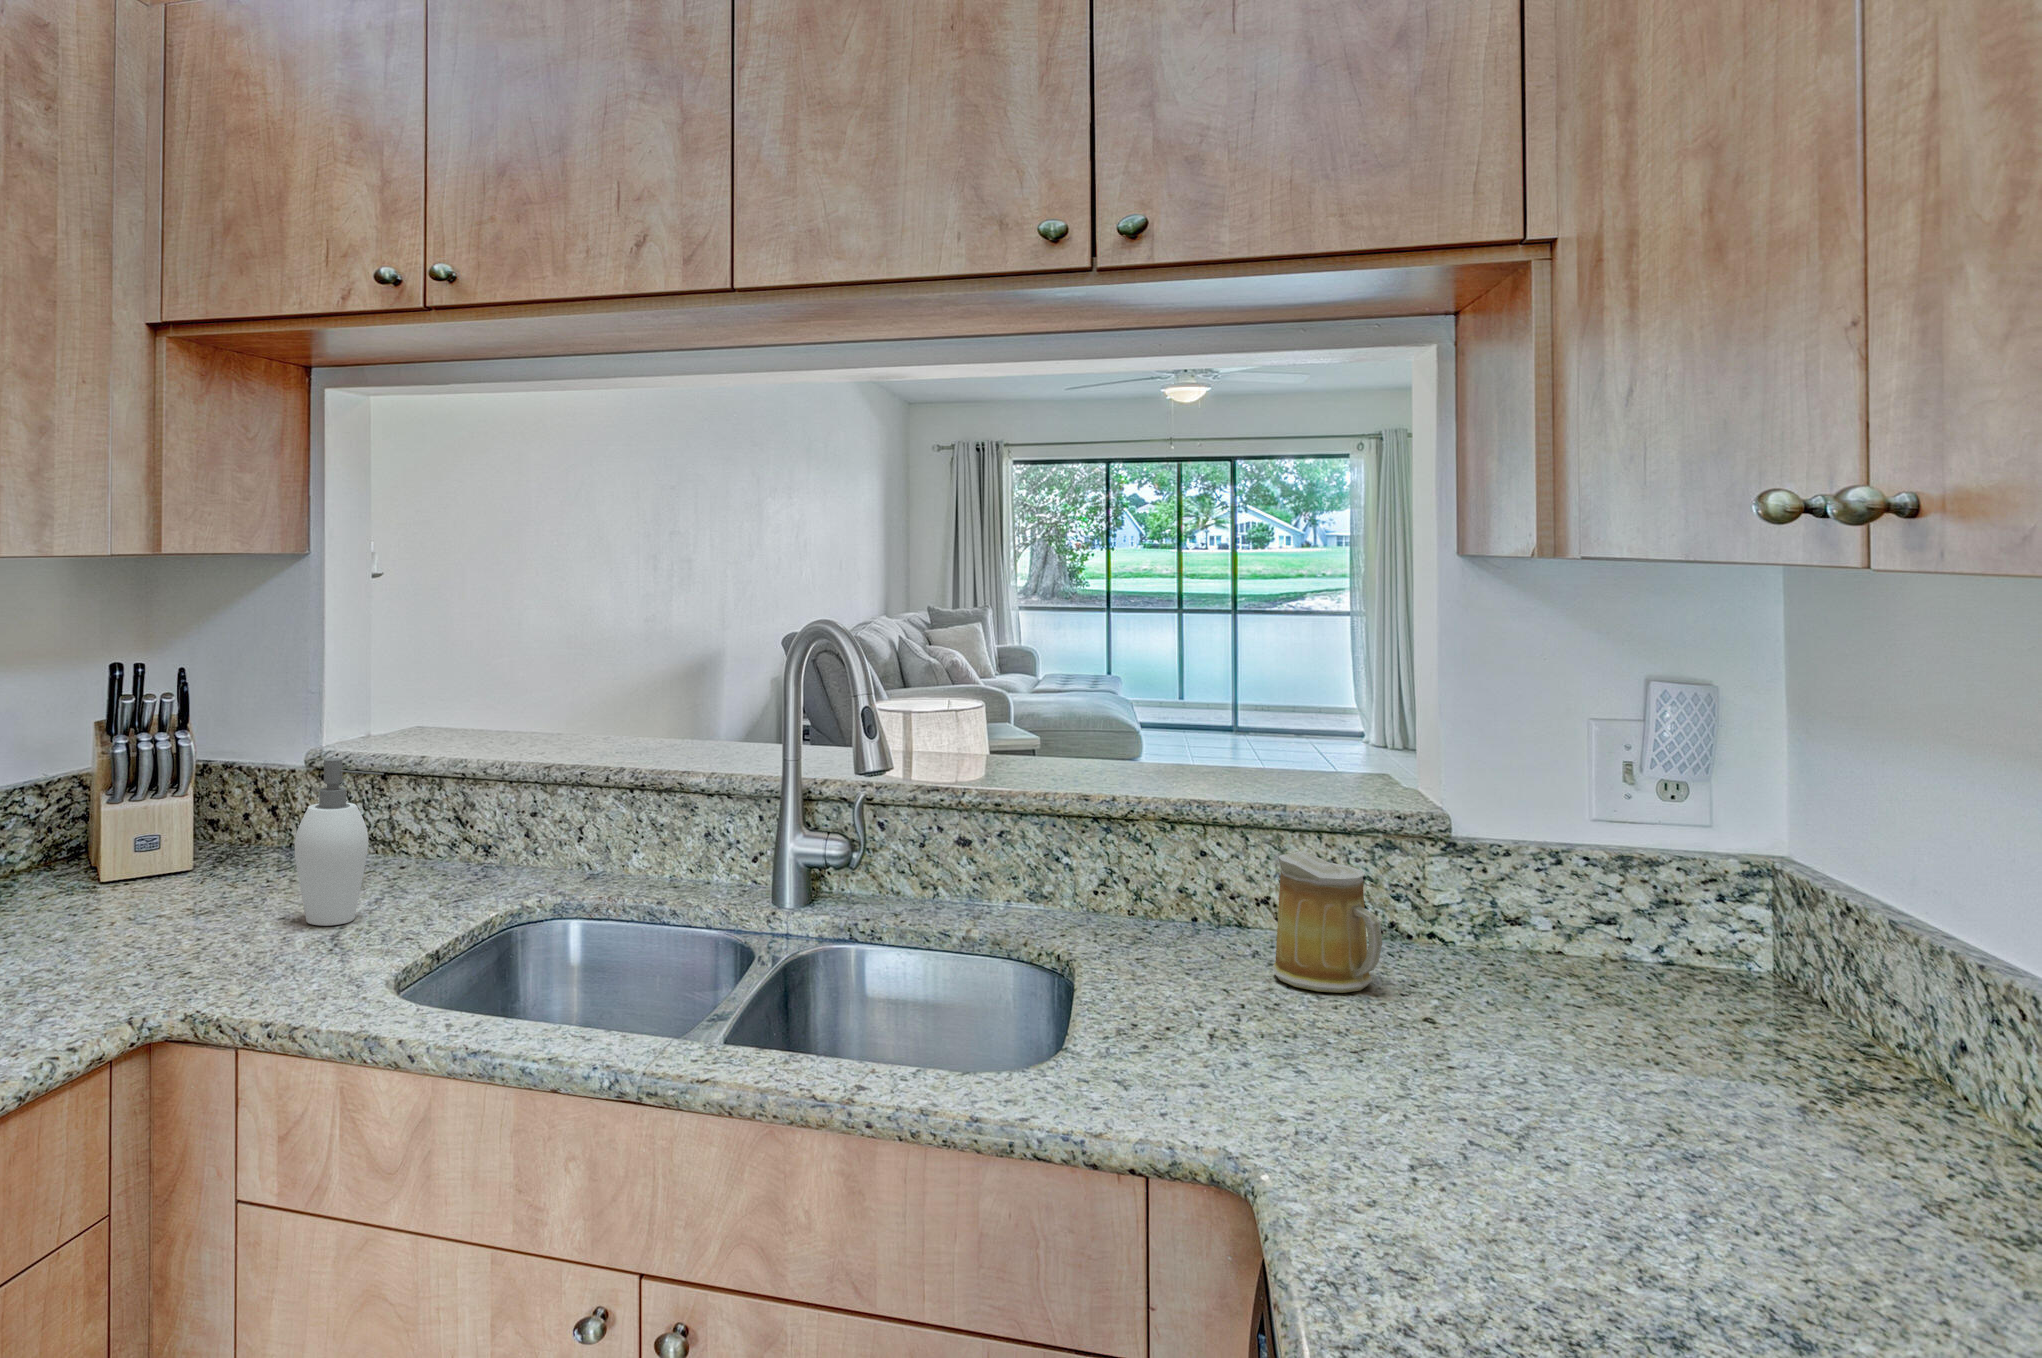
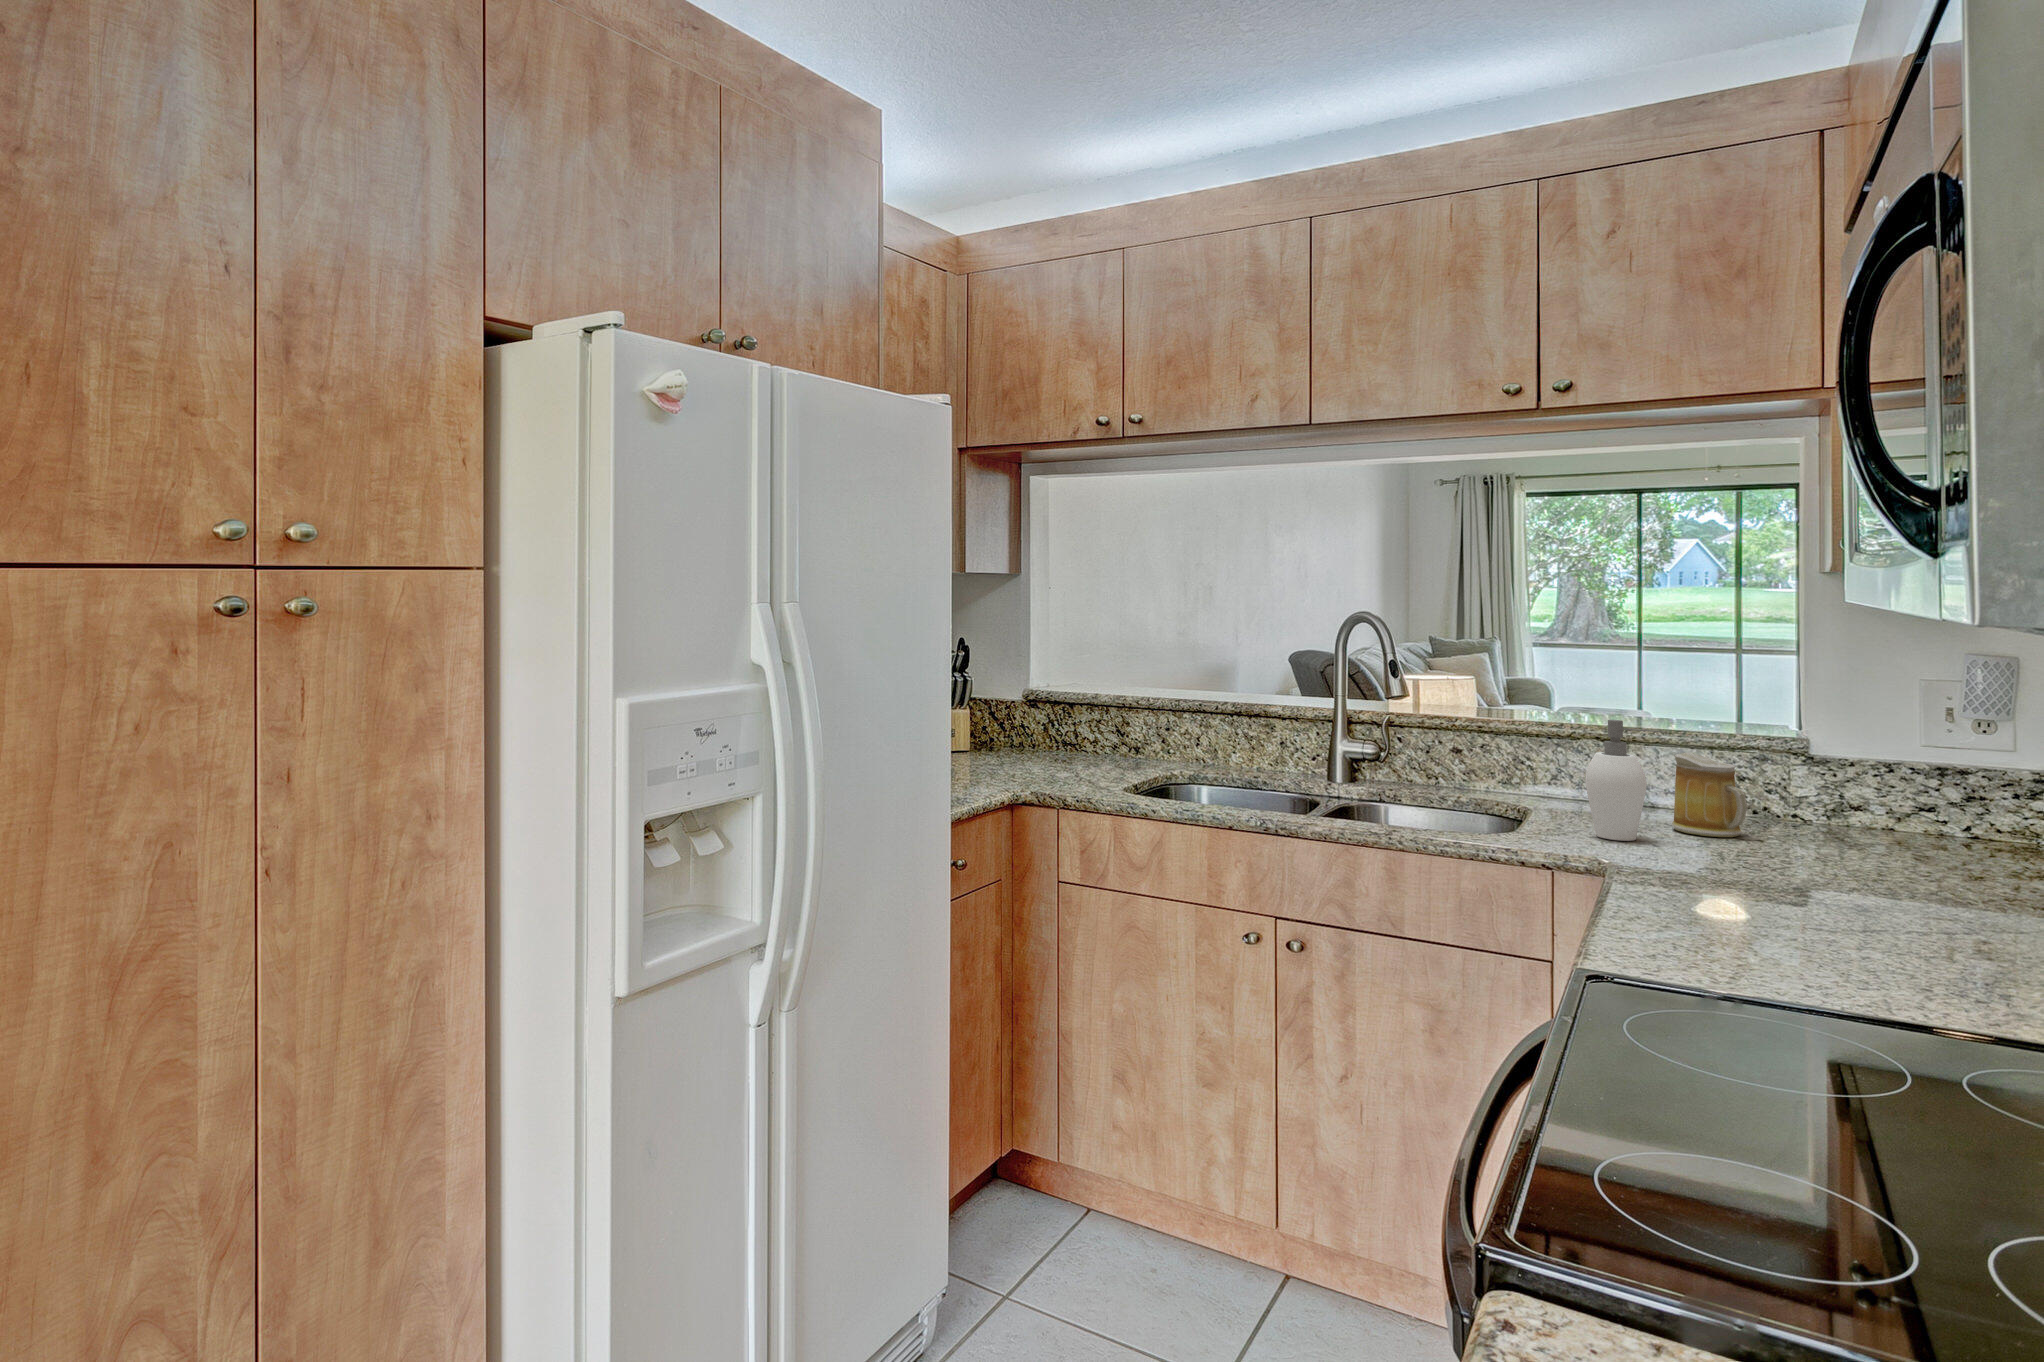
soap dispenser: present [294,758,384,925] -> present [1585,720,1665,841]

